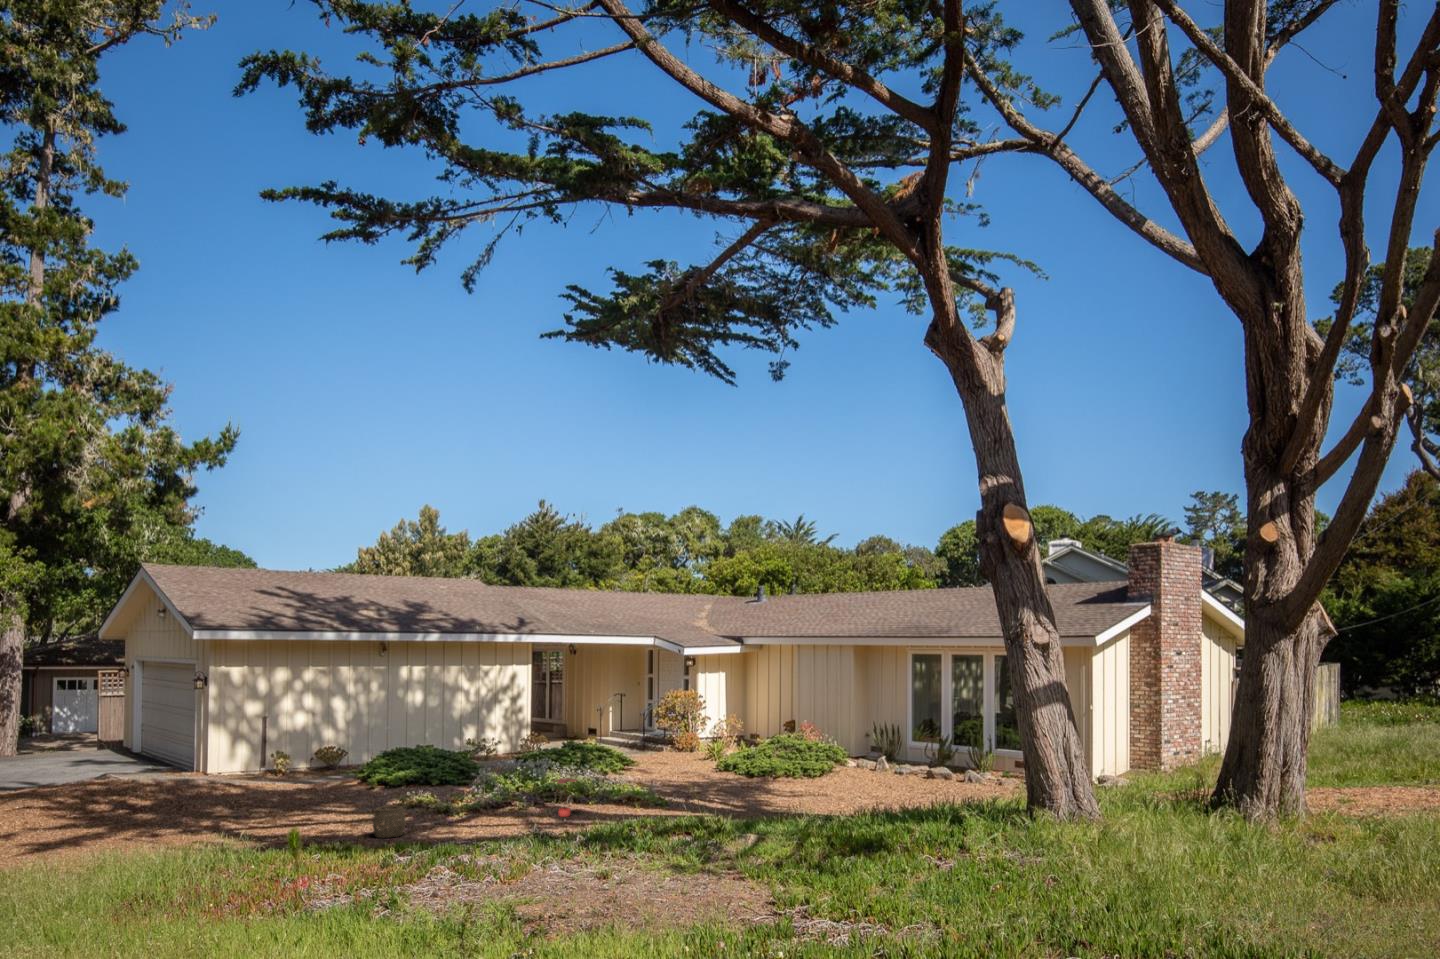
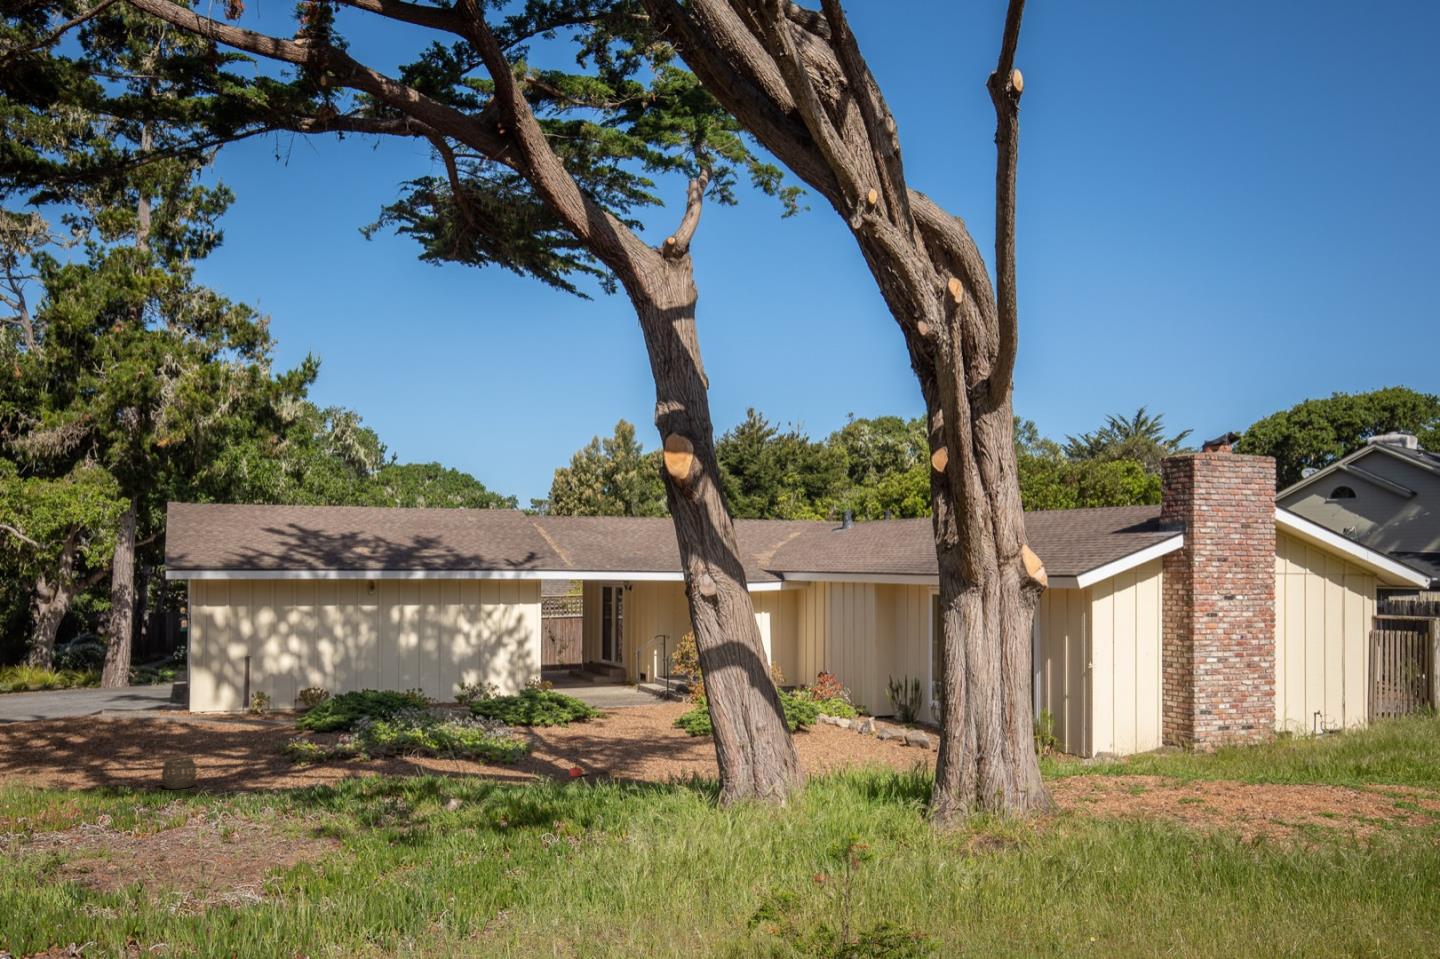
potted plant: present [554,778,577,817] -> present [563,736,588,777]

